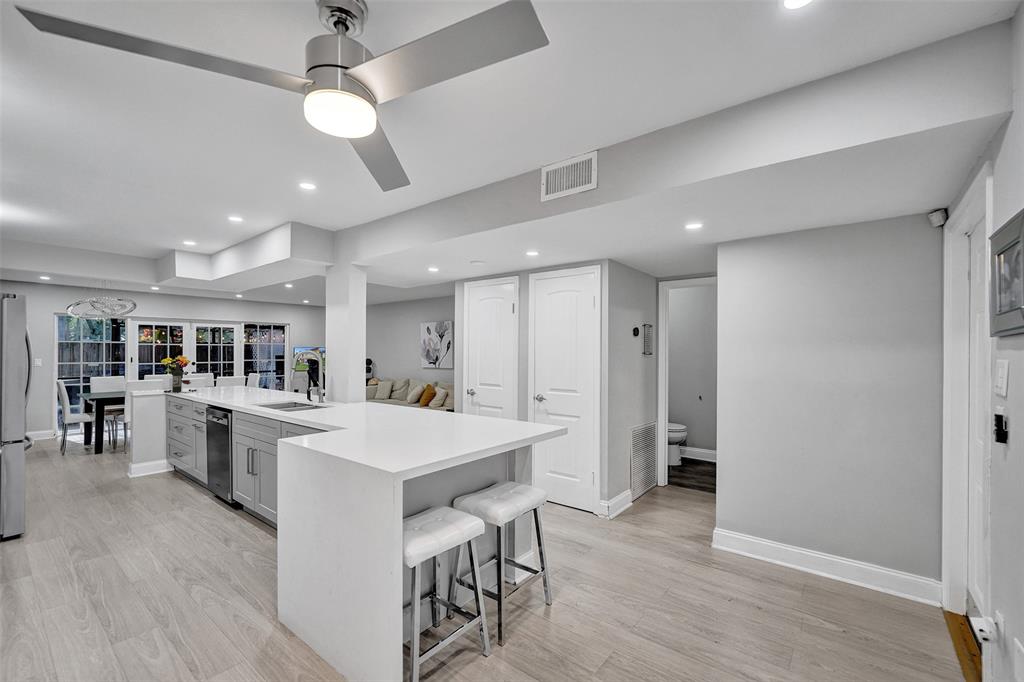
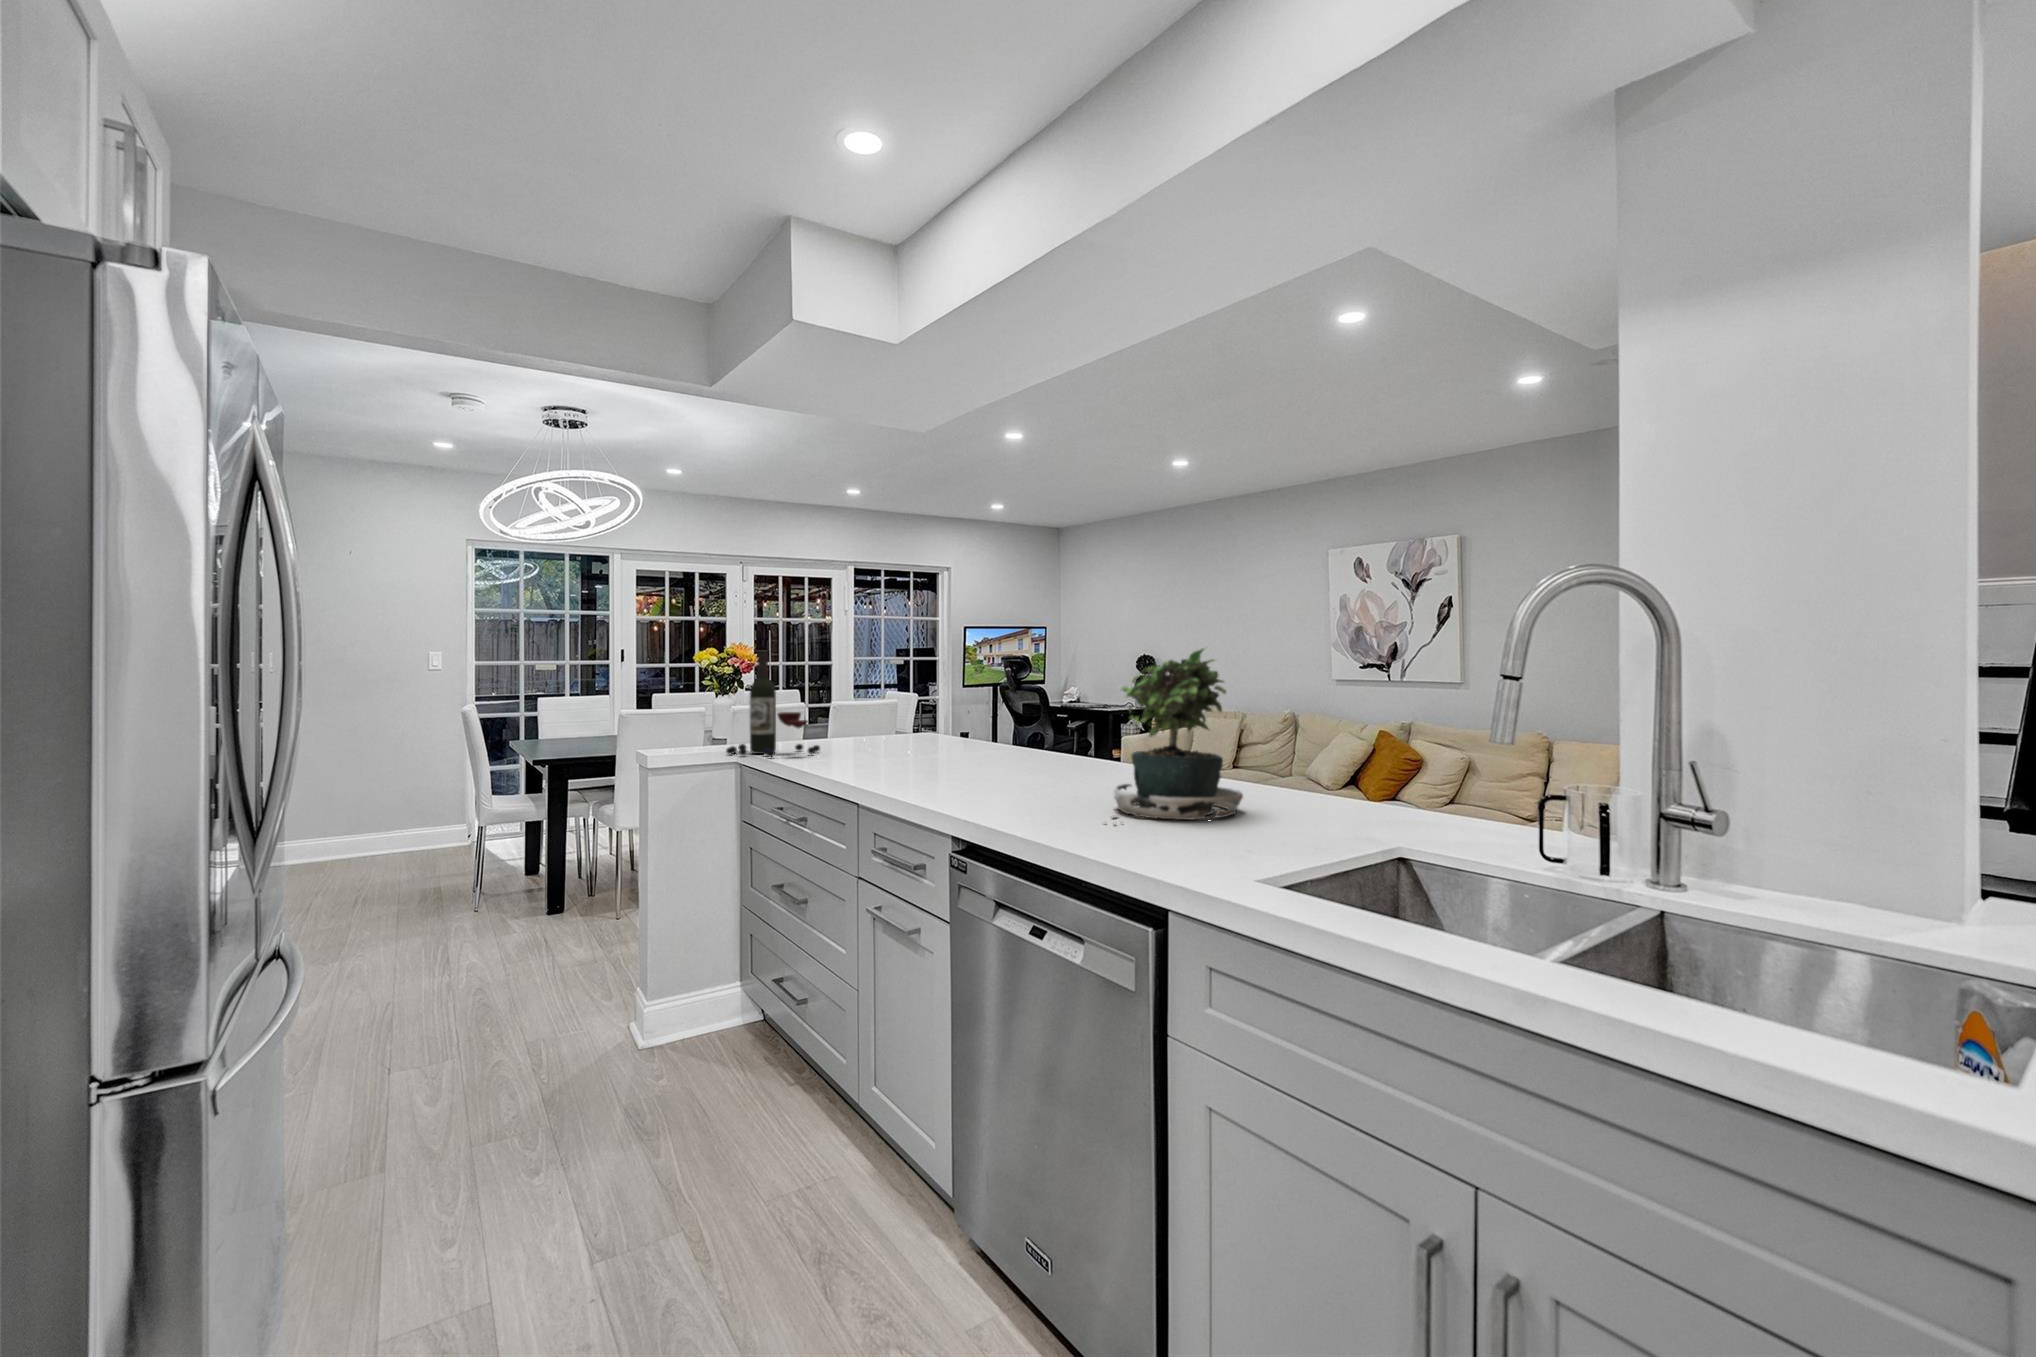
potted plant: none [244,364,284,401] -> present [1112,648,1243,824]

